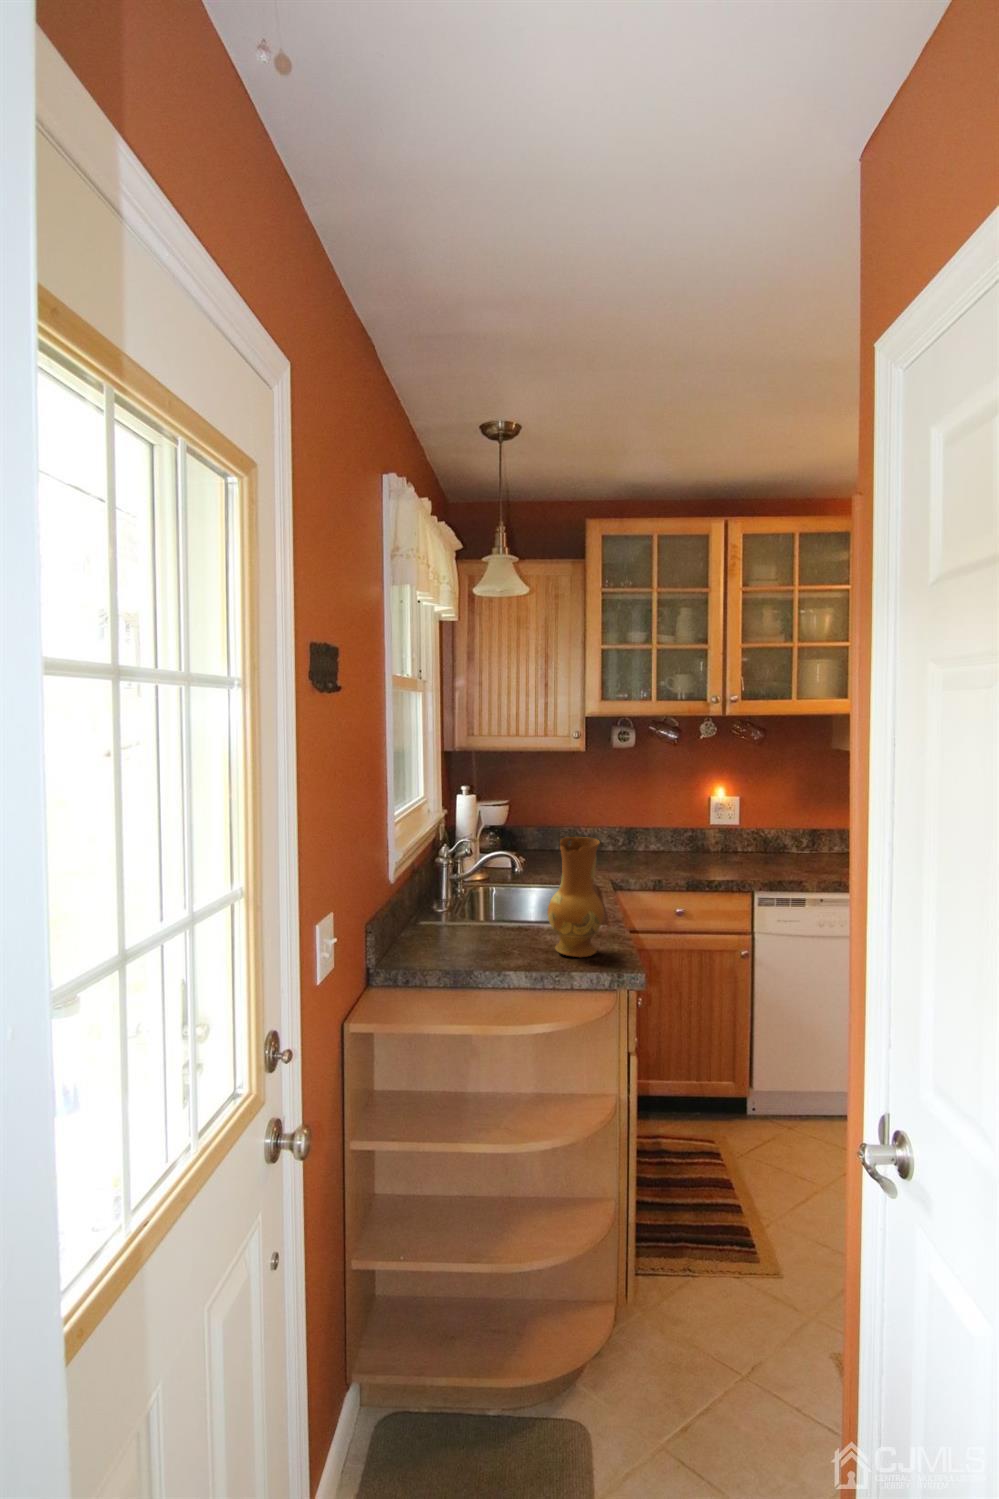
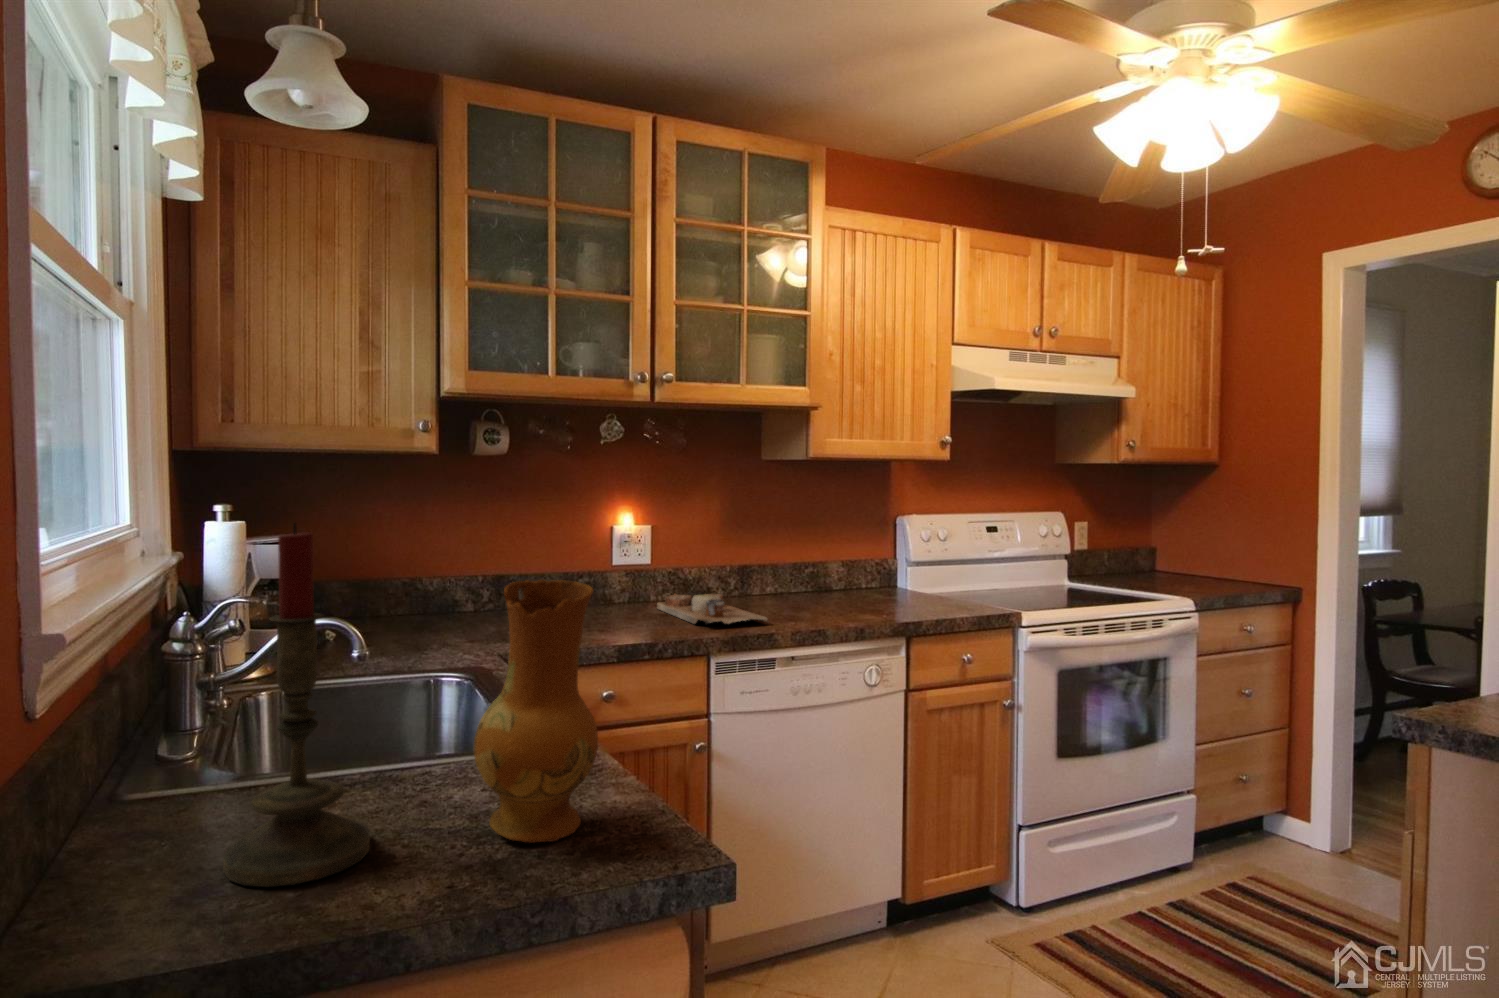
candle: none [451,808,506,956] -> present [223,523,370,887]
cutting board: none [736,849,807,875] -> present [657,594,769,624]

